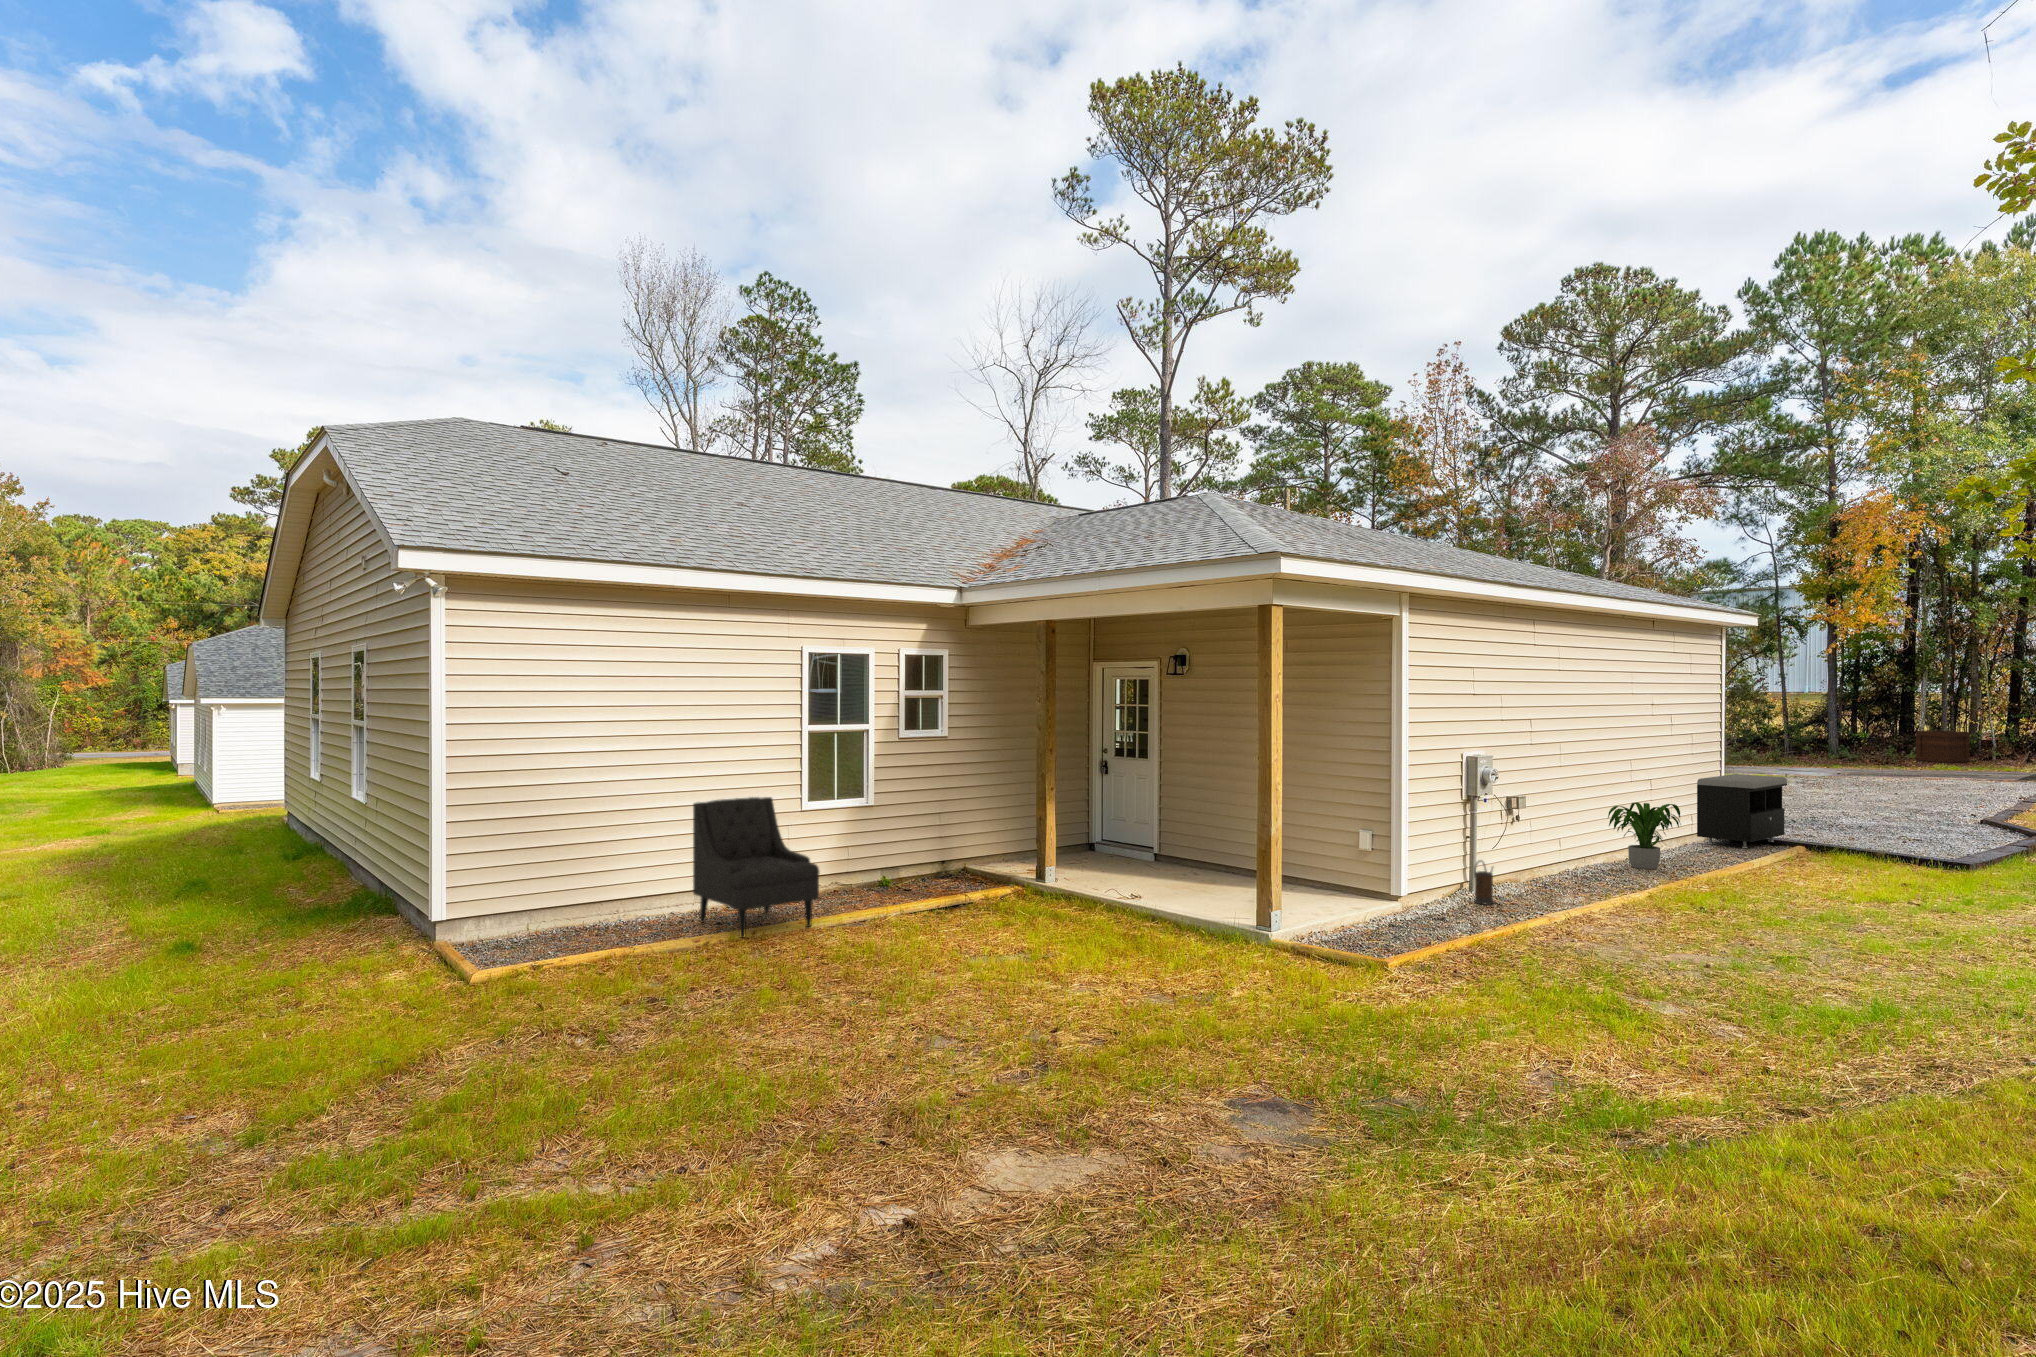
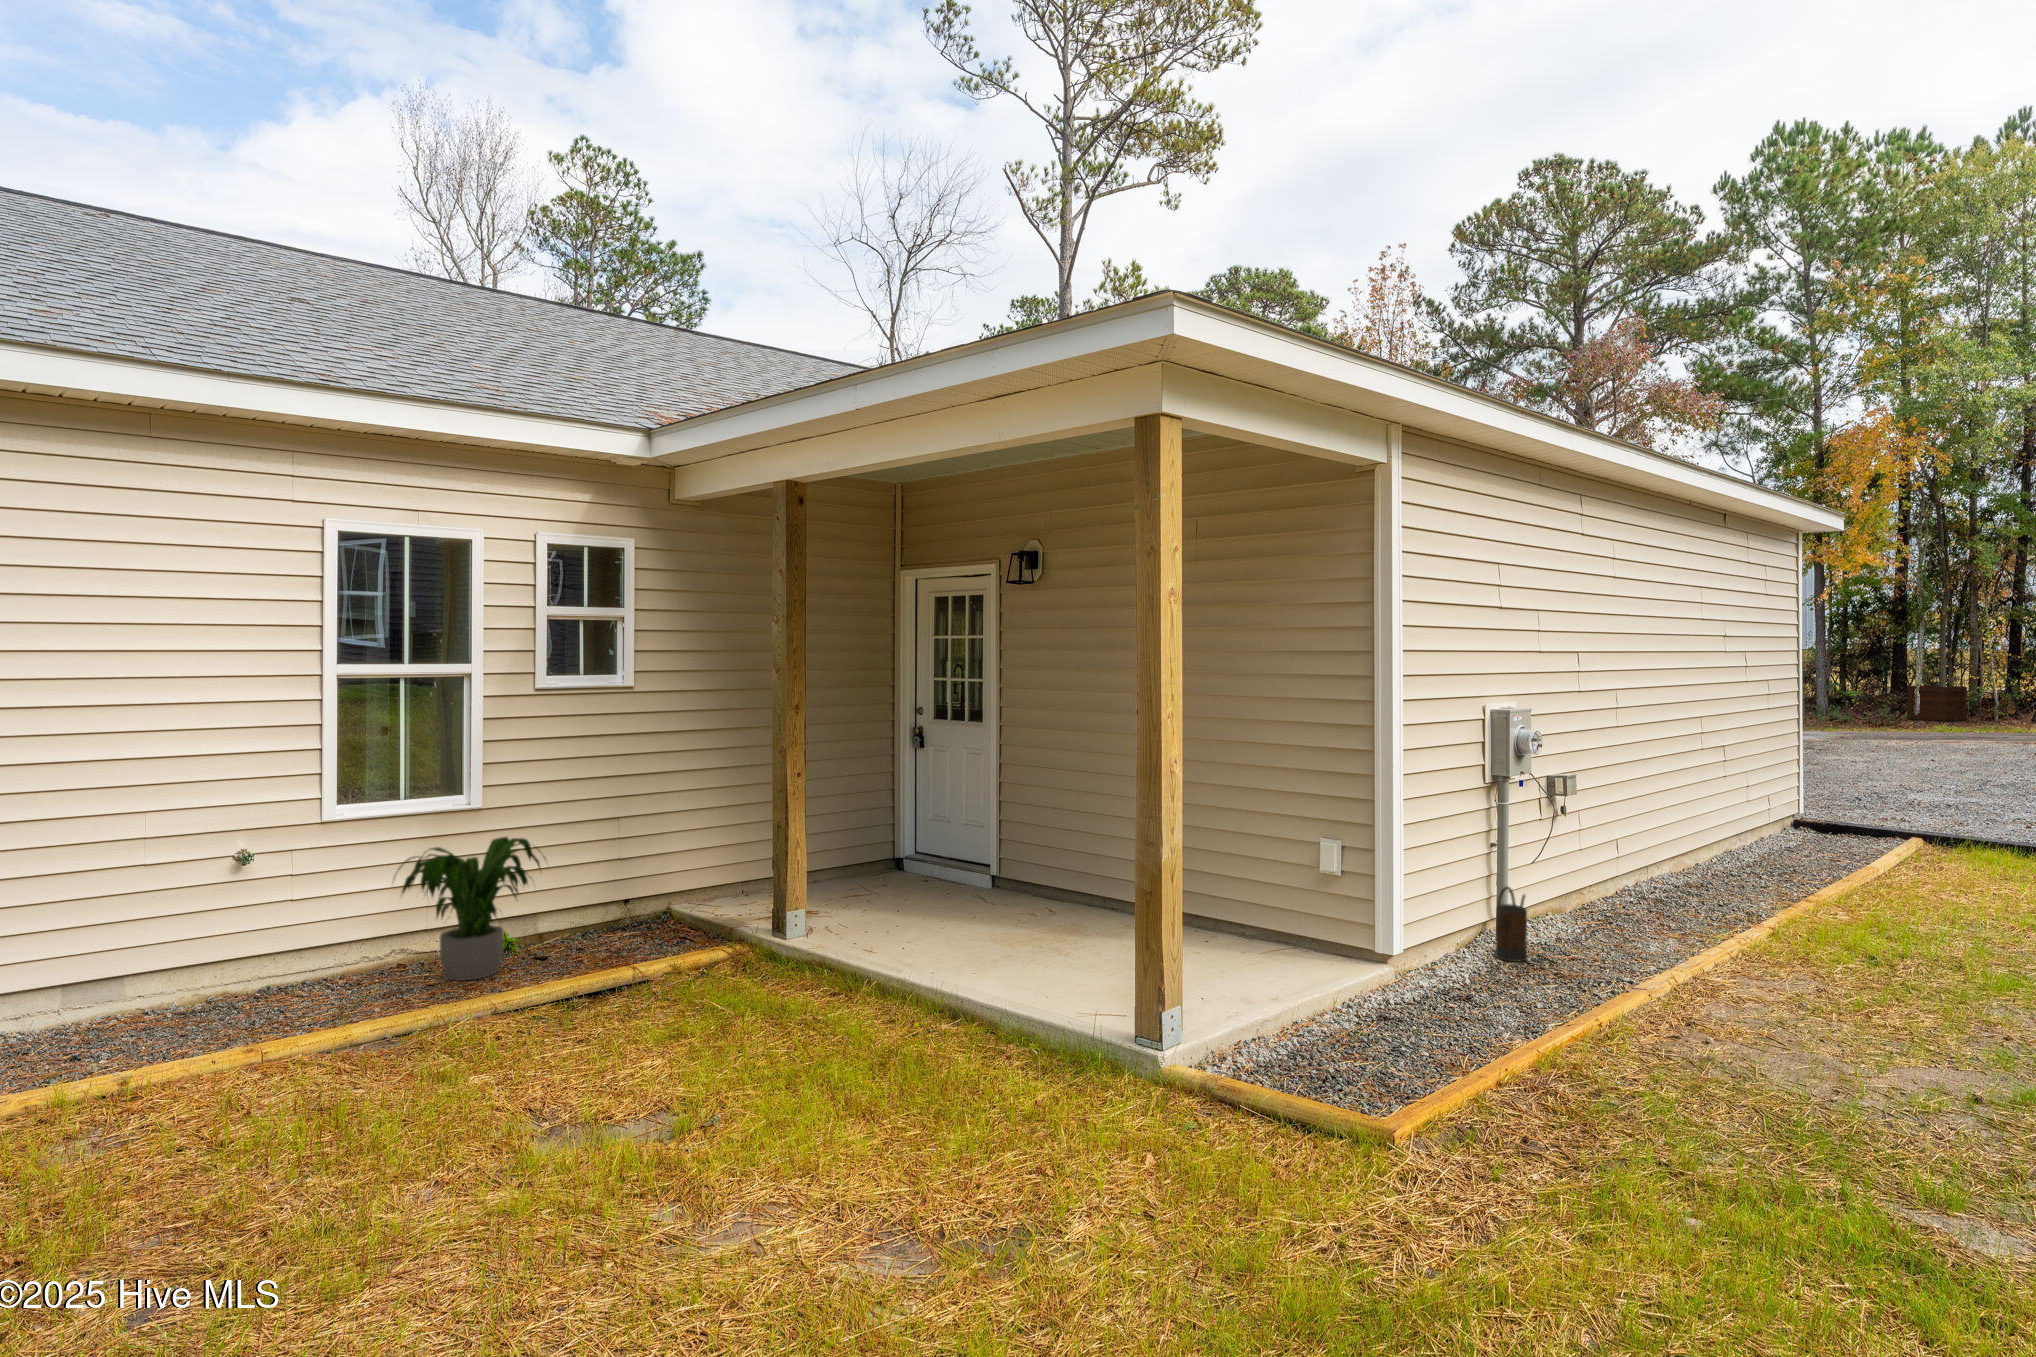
storage bench: present [1697,774,1787,848] -> none [1760,737,1878,840]
chair: present [693,797,819,938] -> none [43,796,282,1090]
potted plant: present [1608,802,1680,869] -> present [398,837,544,981]

